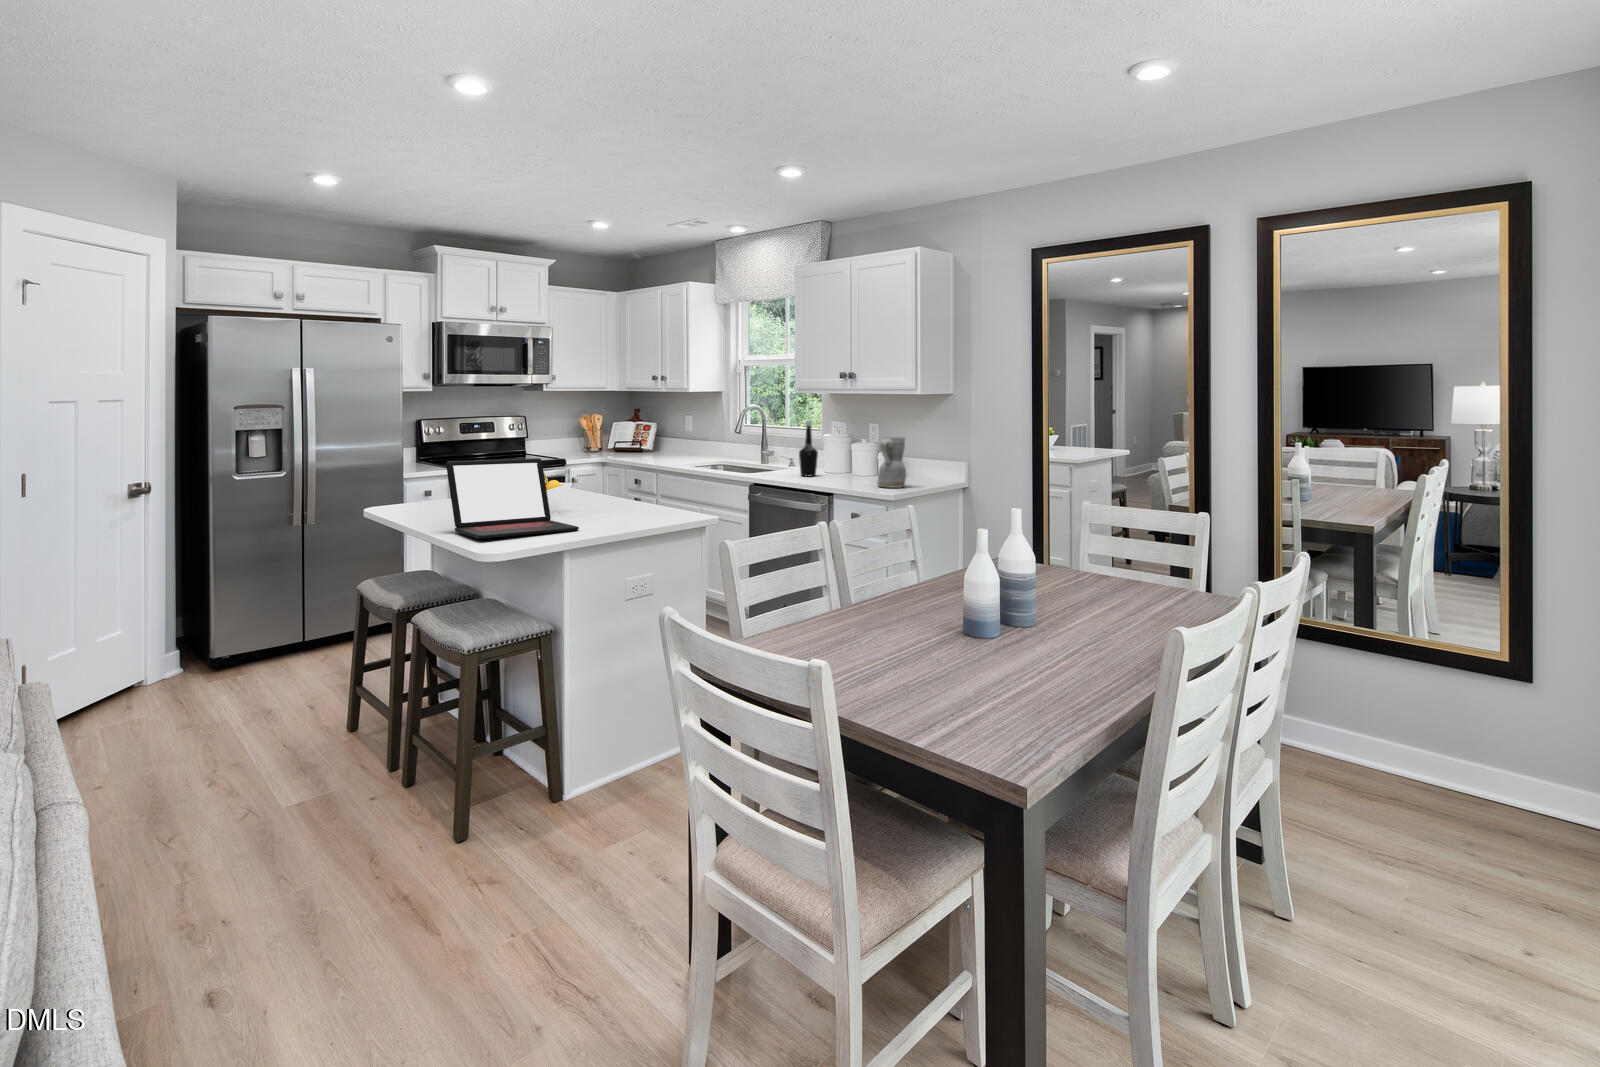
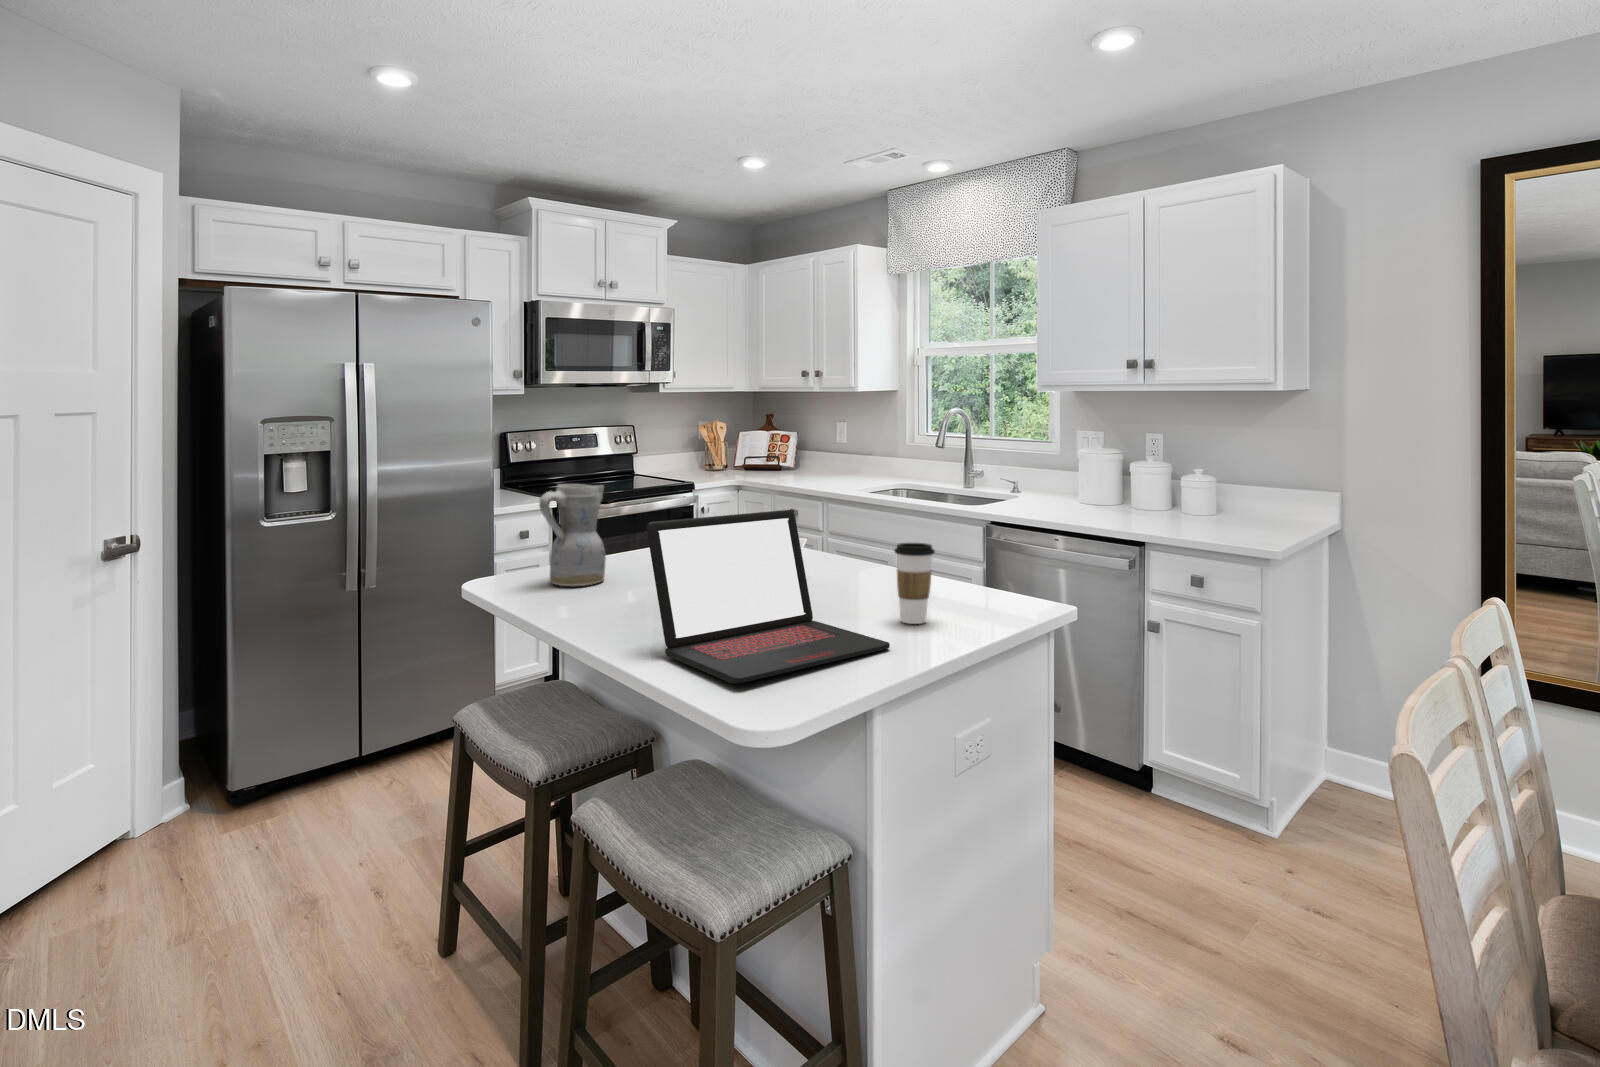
bottle: present [799,421,818,476] -> none [1057,431,1085,511]
ceramic pitcher: present [877,436,906,488] -> present [539,484,606,586]
coffee cup: none [596,478,619,522] -> present [895,543,935,624]

